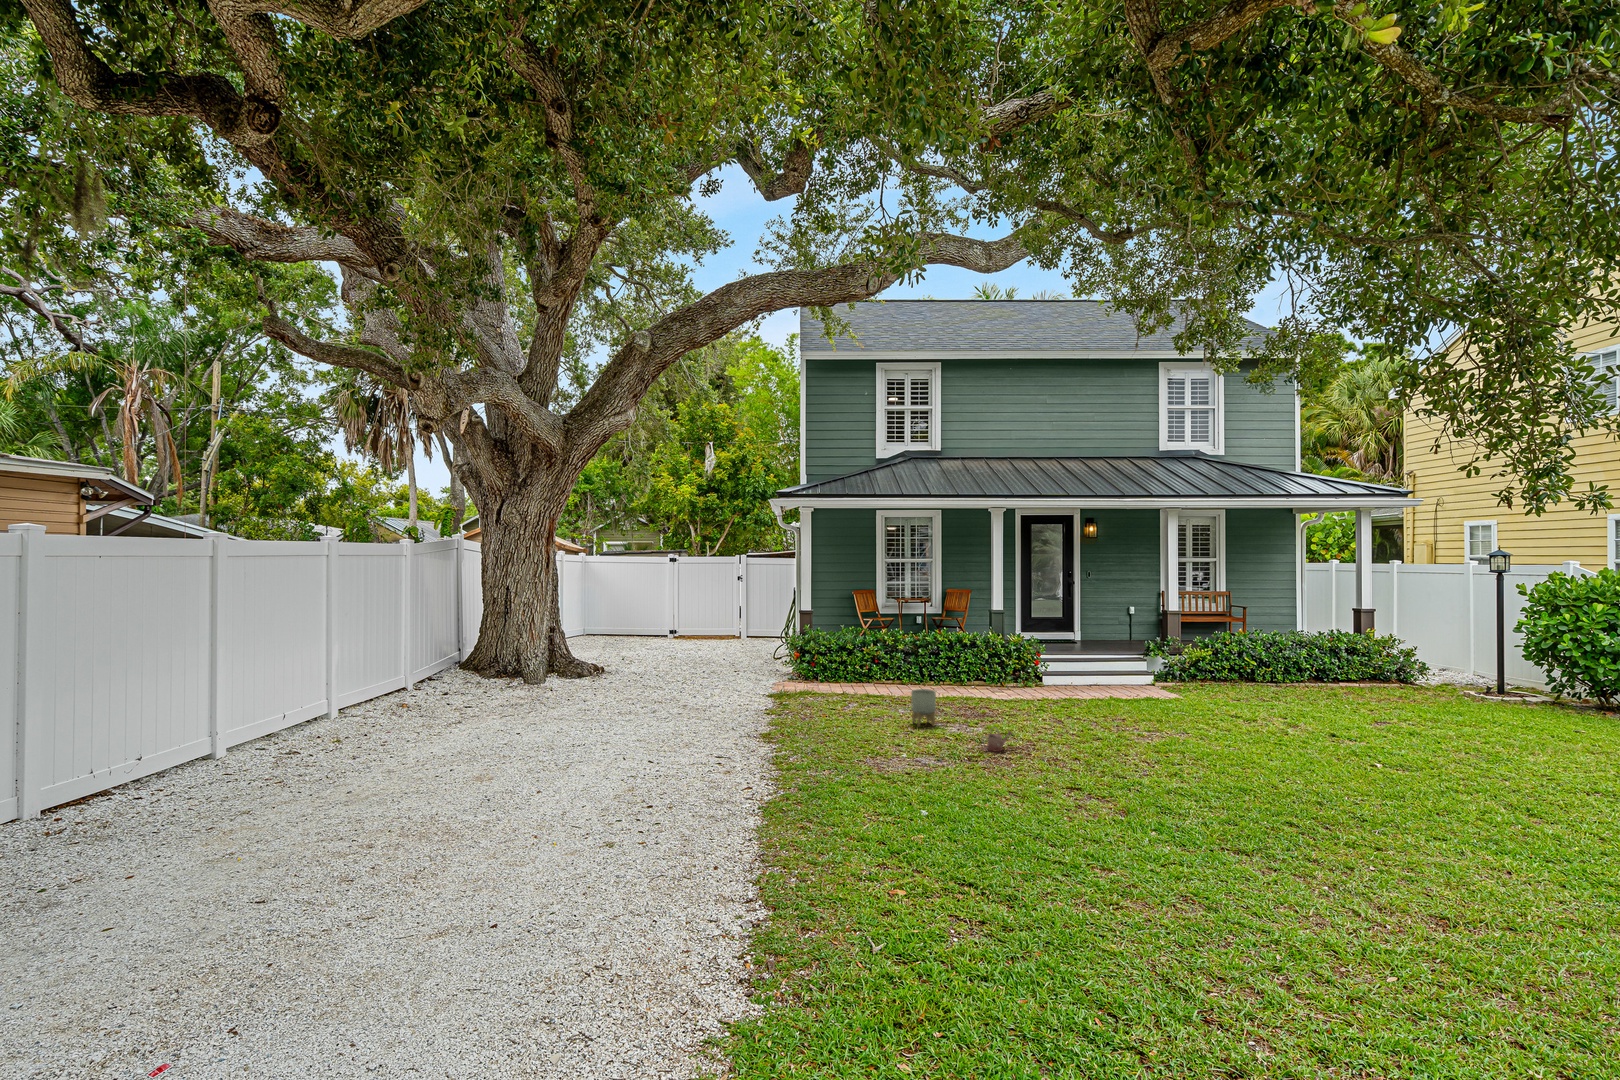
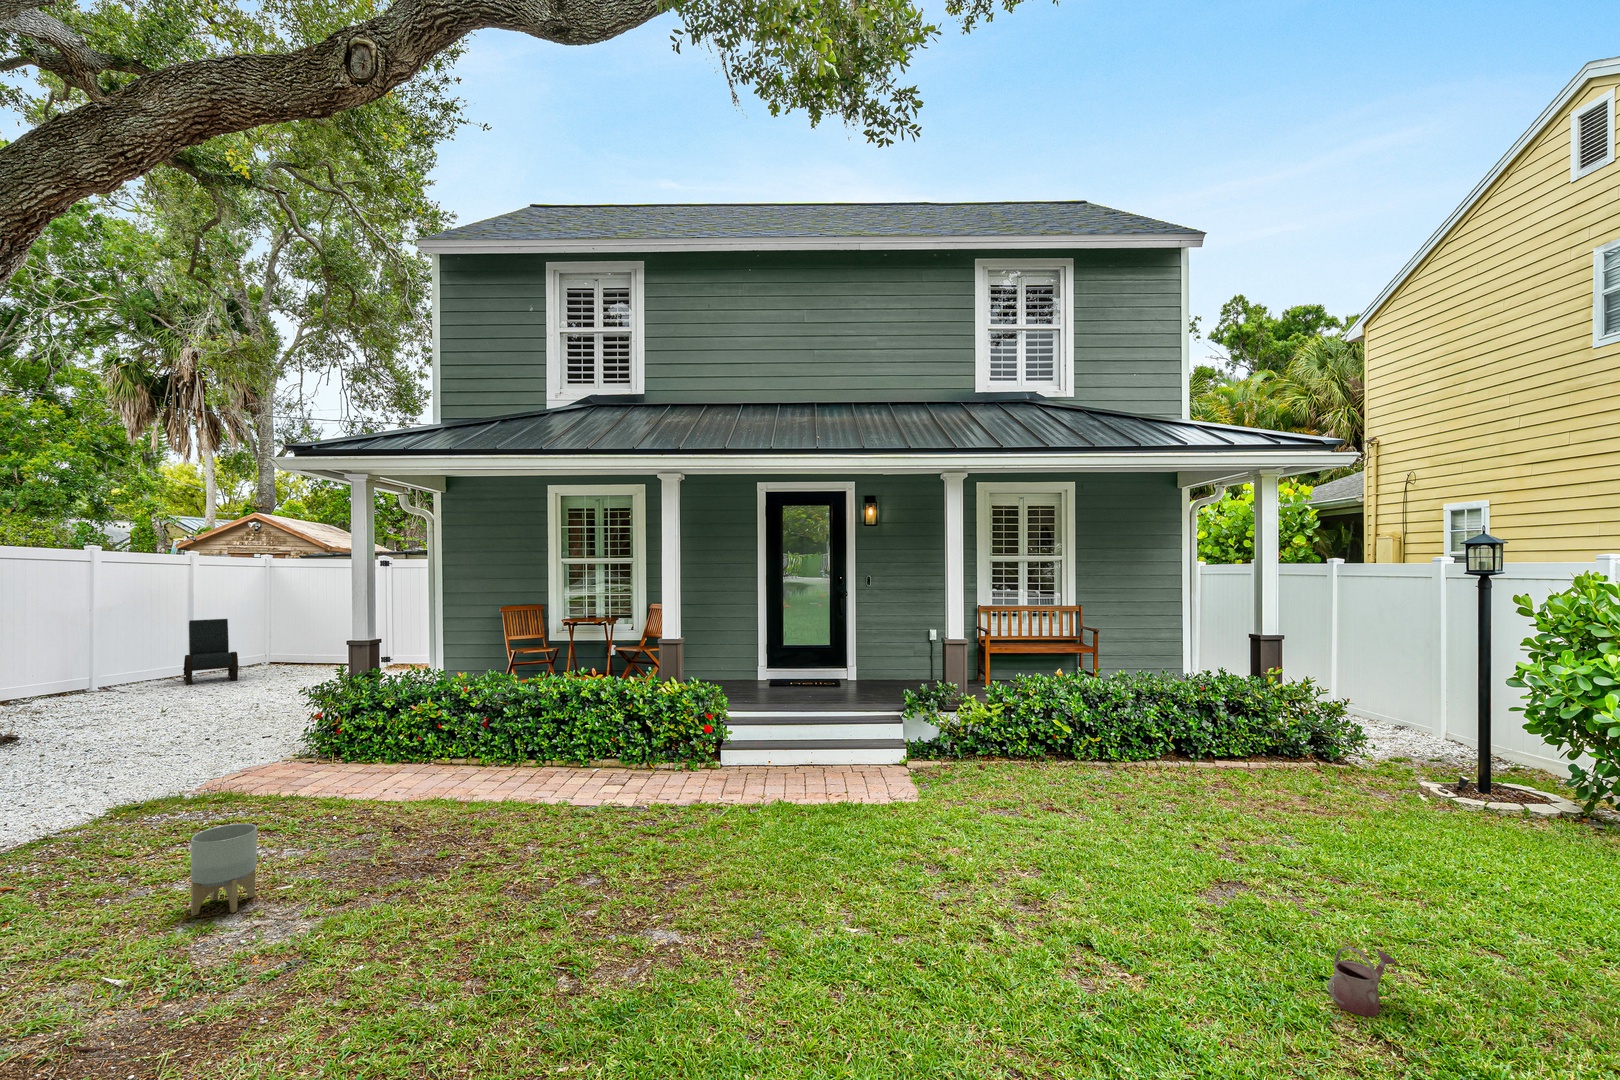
lounge chair: none [568,600,609,646] -> present [183,619,239,685]
watering can: present [986,731,1012,752] -> present [1328,946,1396,1016]

